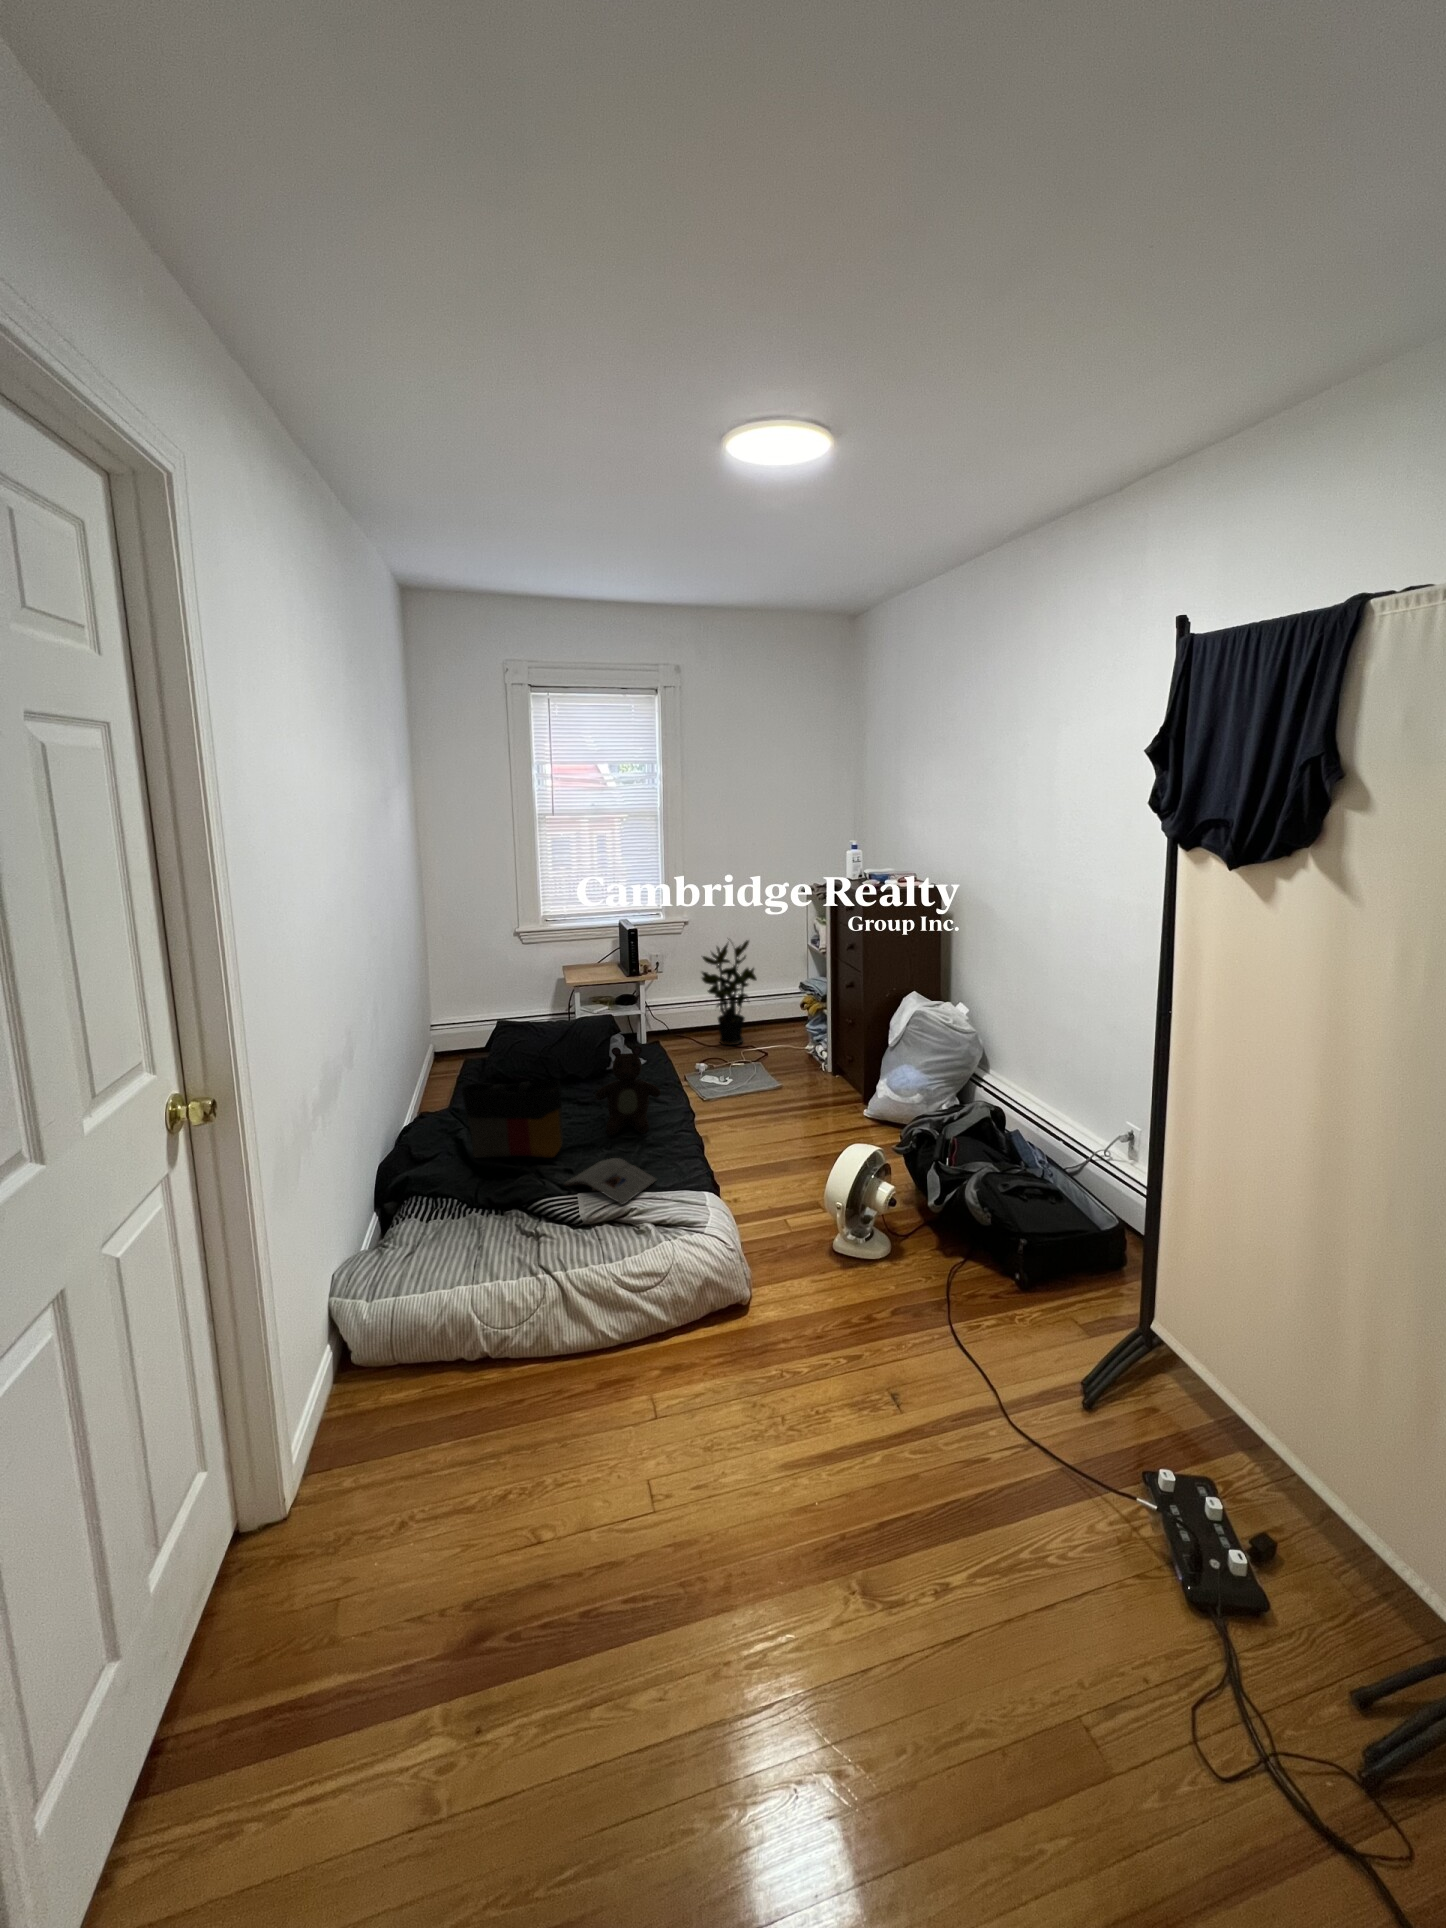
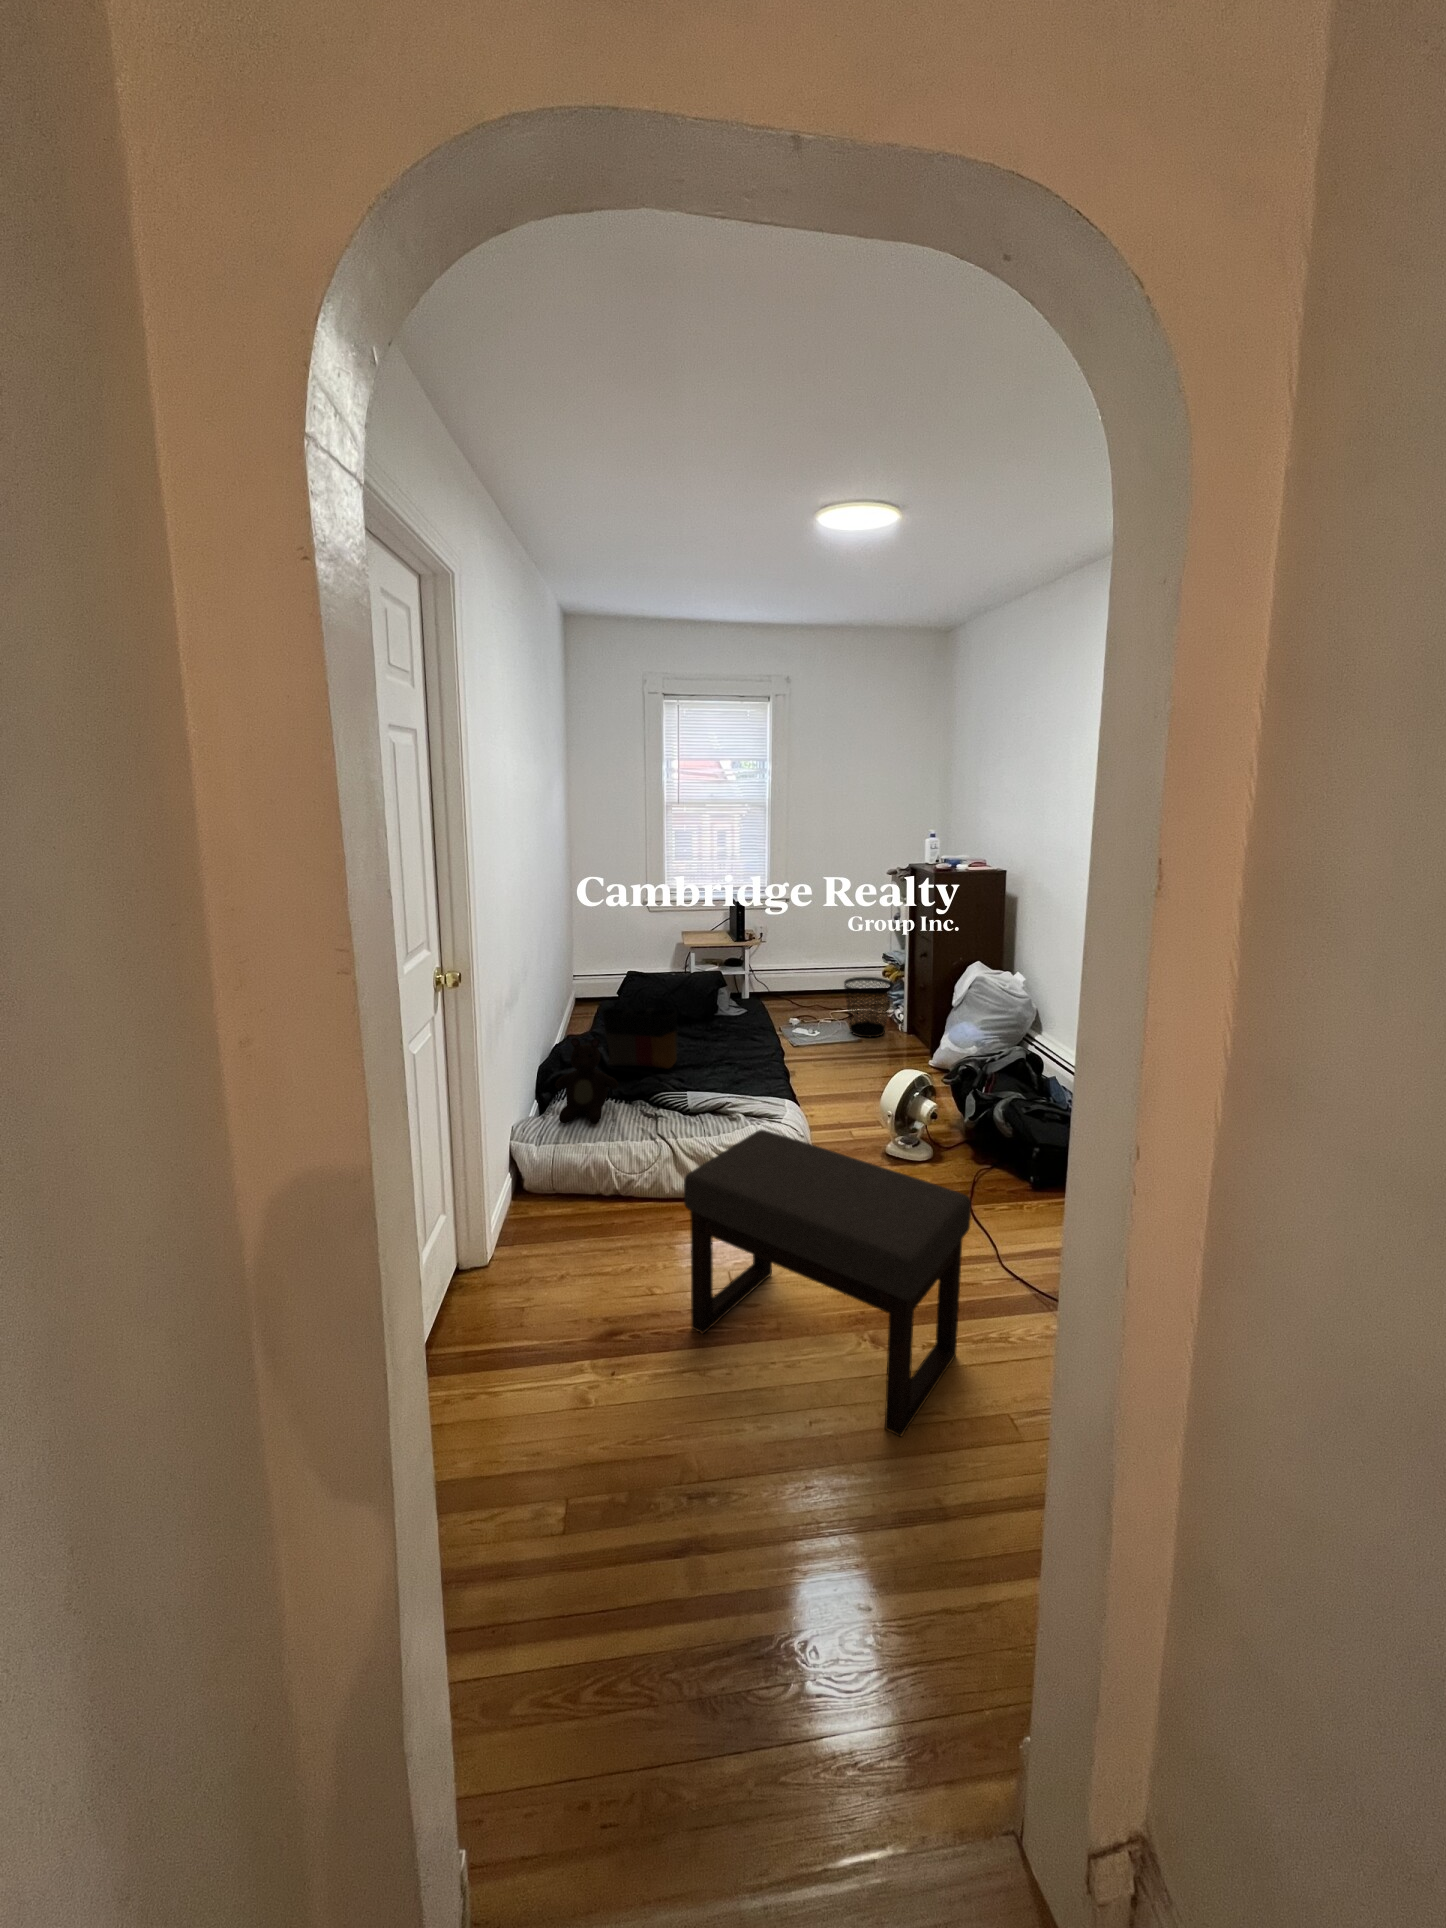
potted plant: present [702,940,757,1045] -> none [797,914,847,1007]
wastebasket: none [758,1010,816,1082] -> present [844,977,894,1037]
teddy bear: present [595,1046,661,1135] -> present [555,1038,618,1124]
magazine: present [565,1158,657,1205] -> none [677,1072,749,1103]
ottoman: none [581,1284,1004,1798] -> present [684,1130,971,1437]

